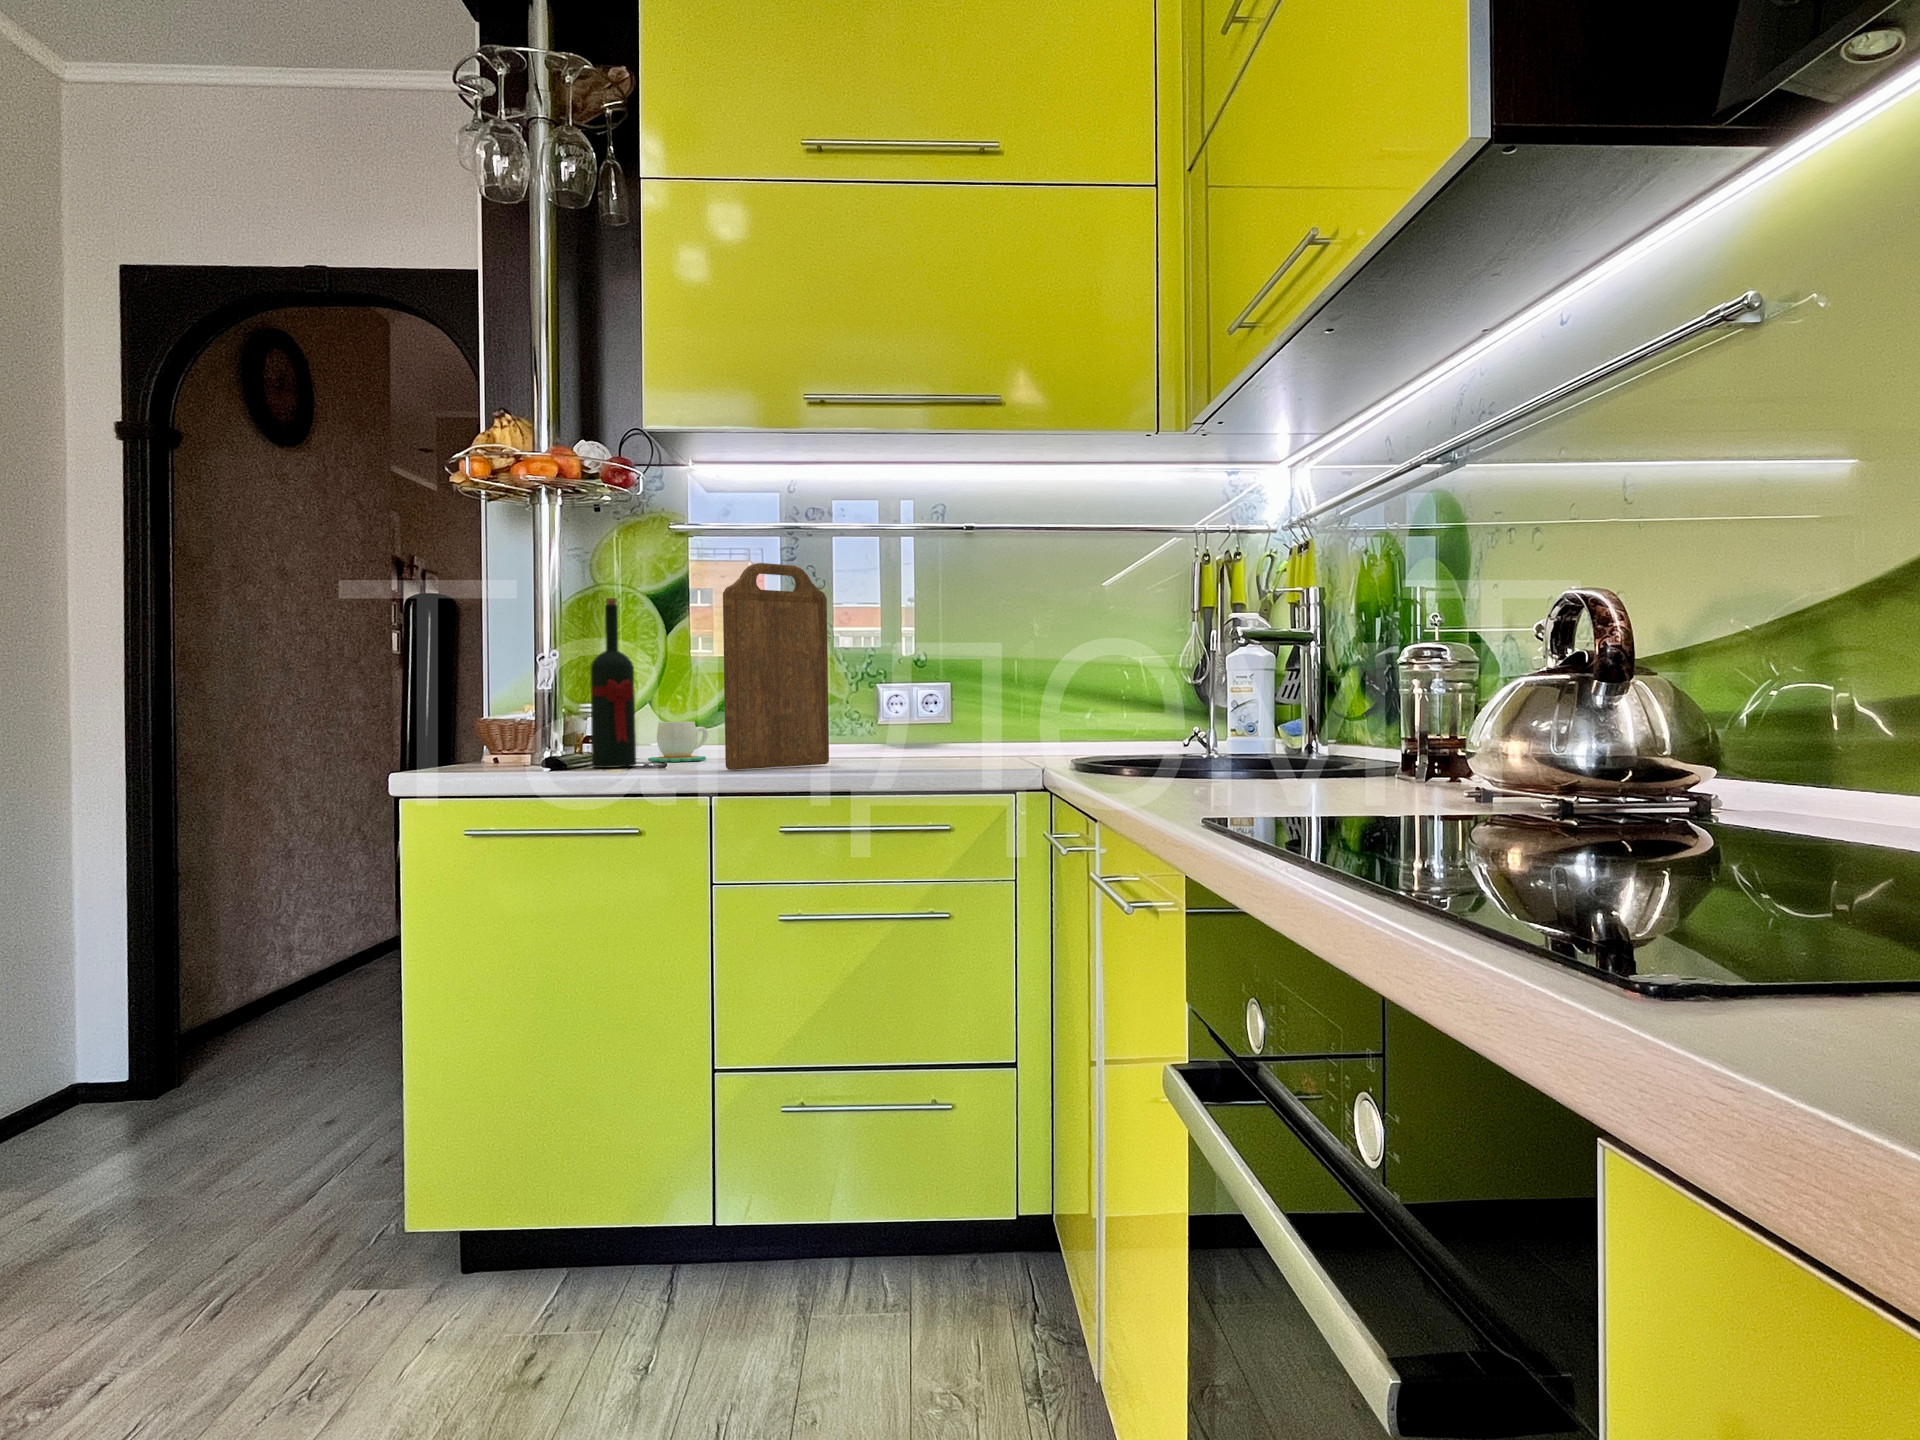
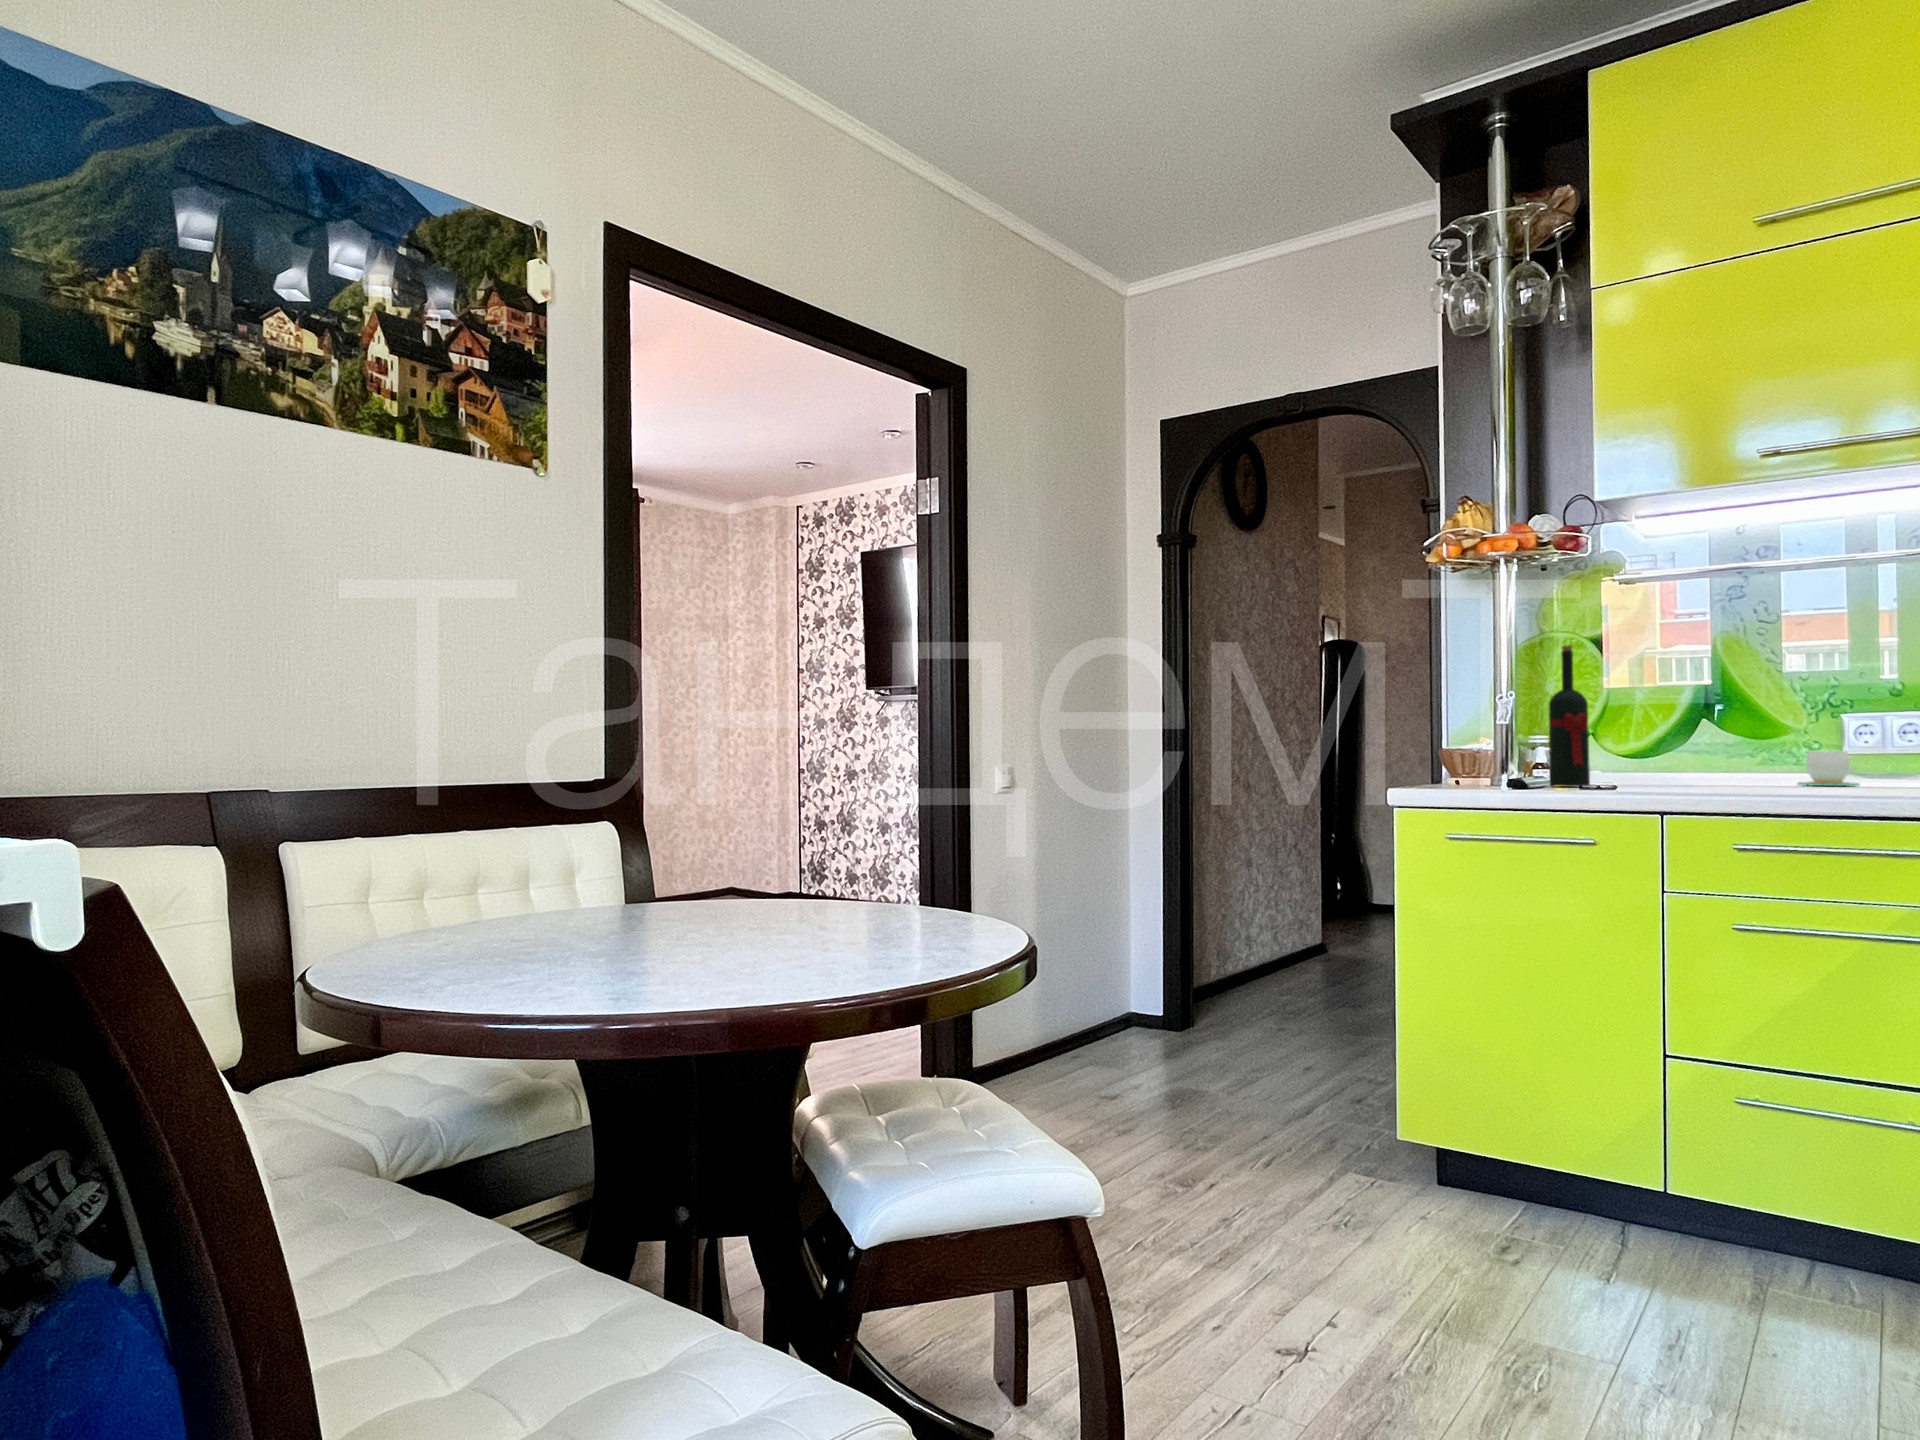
cutting board: present [723,563,829,770] -> none [1676,608,1787,790]
mug: present [648,722,708,762] -> present [1798,751,1859,786]

